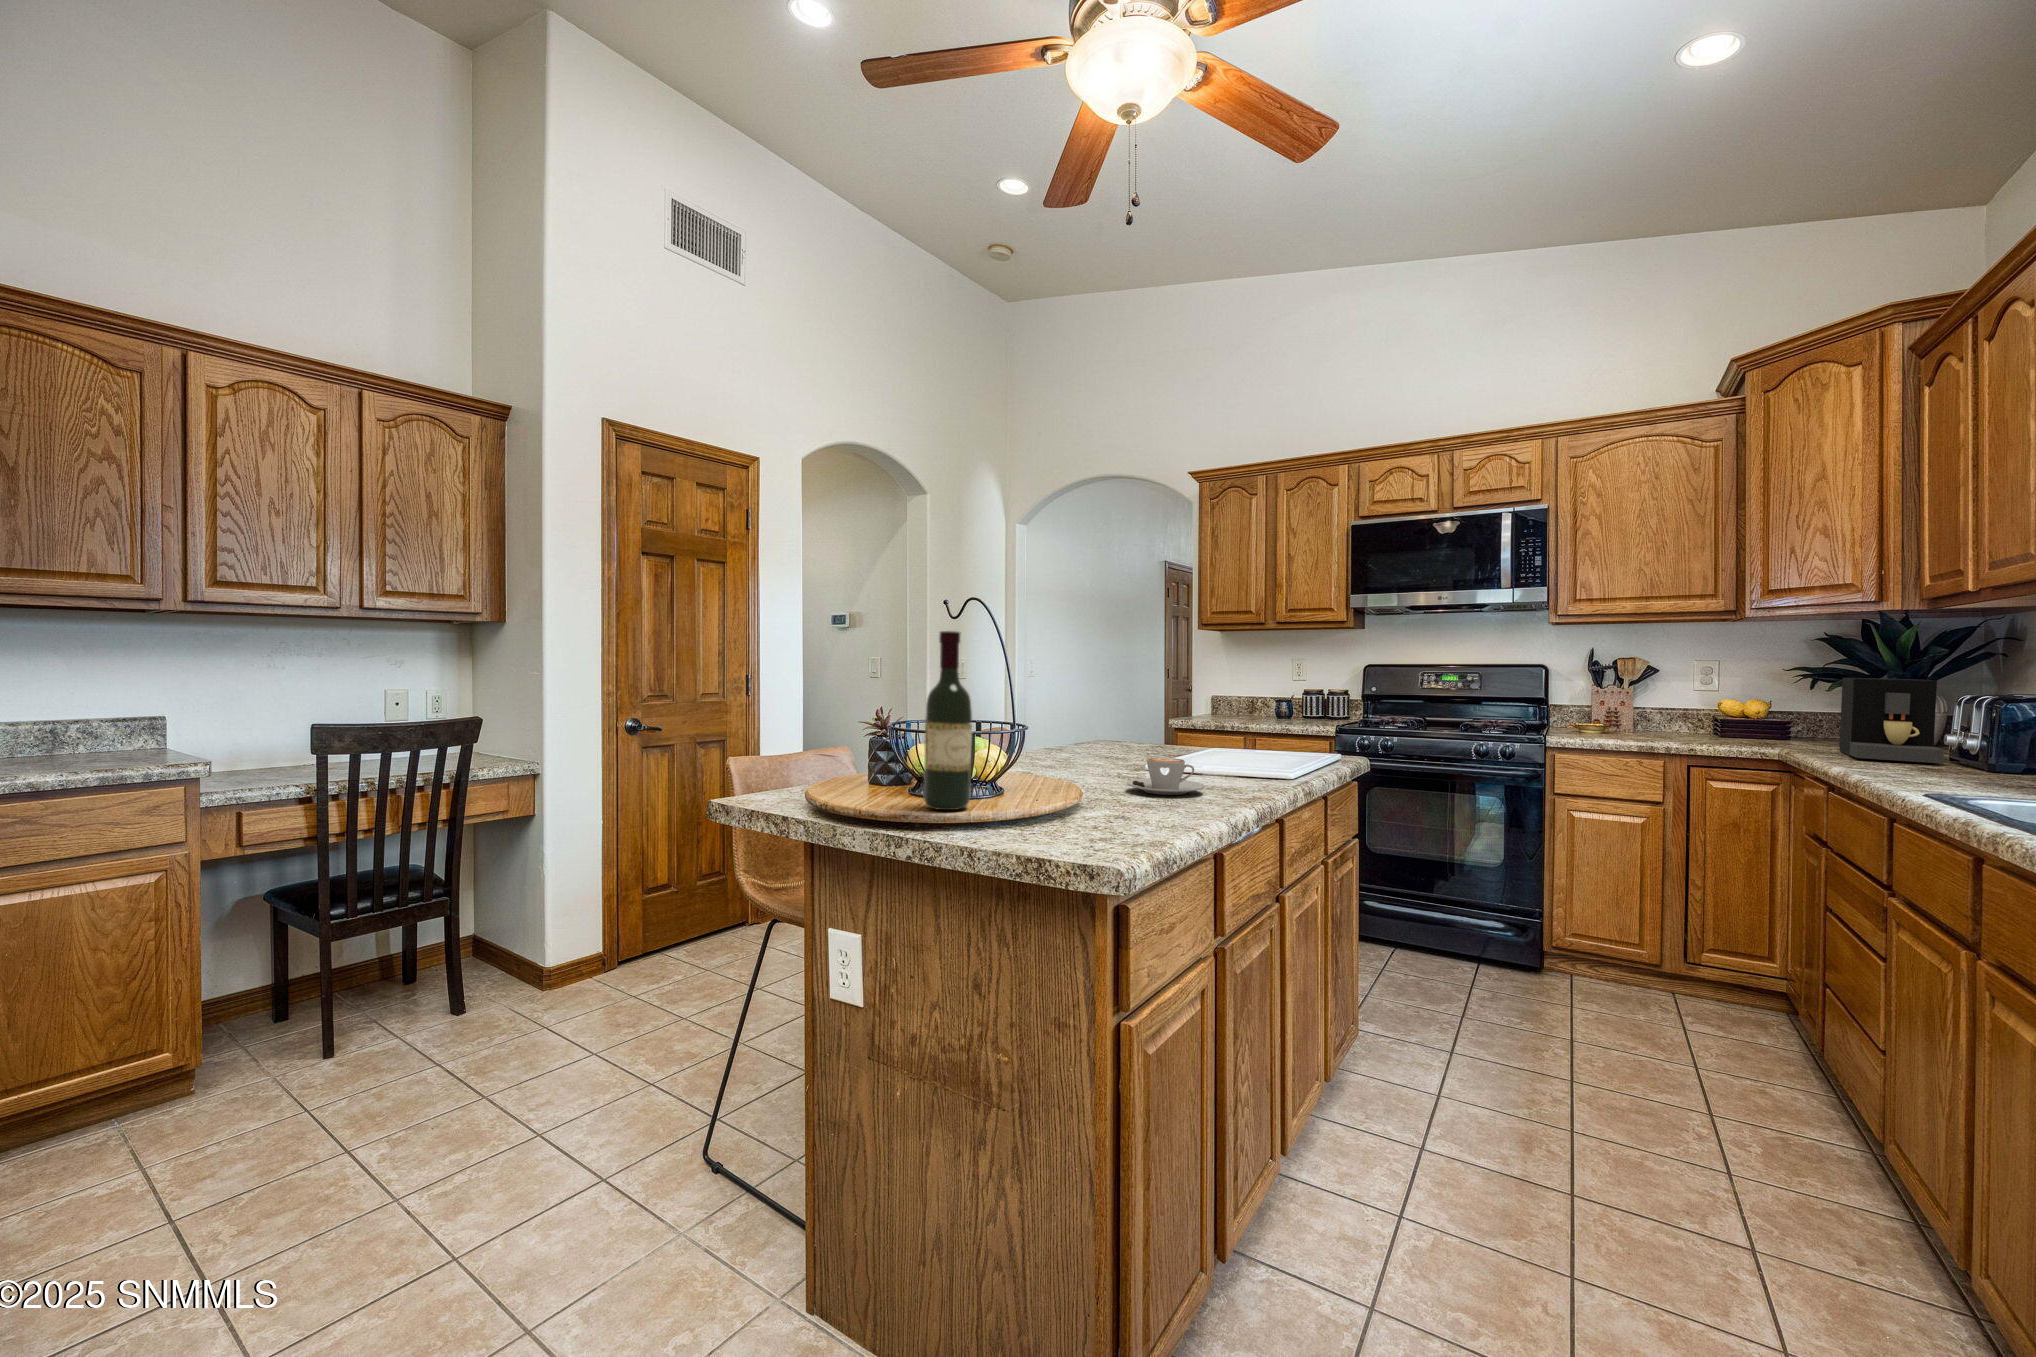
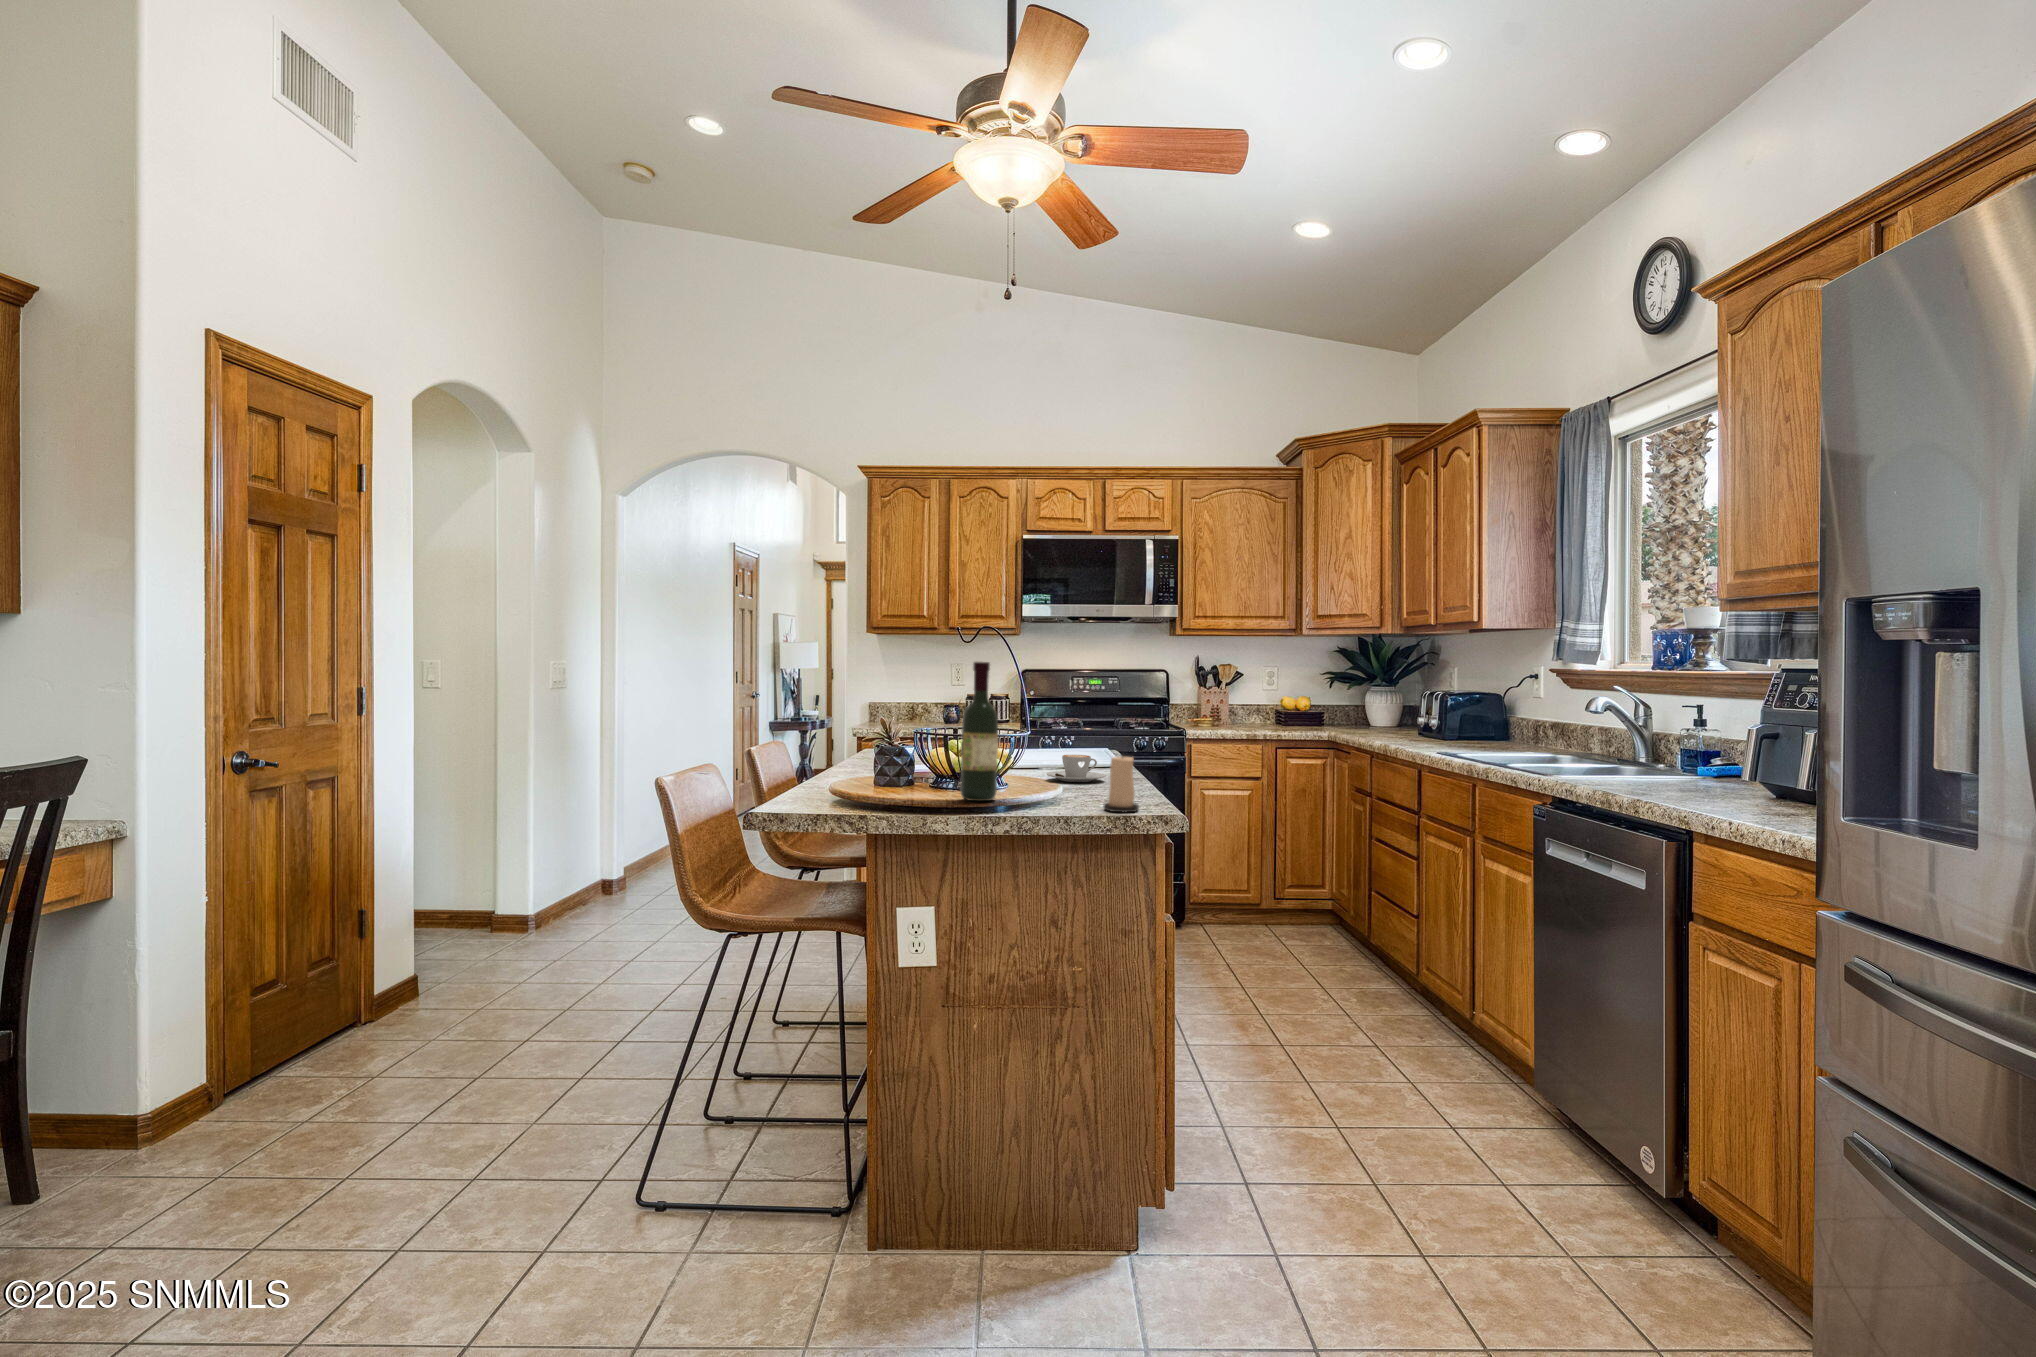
coffee maker: present [1839,678,1944,763] -> none [1363,680,1424,737]
candle: none [1044,756,1094,846] -> present [1104,754,1139,812]

